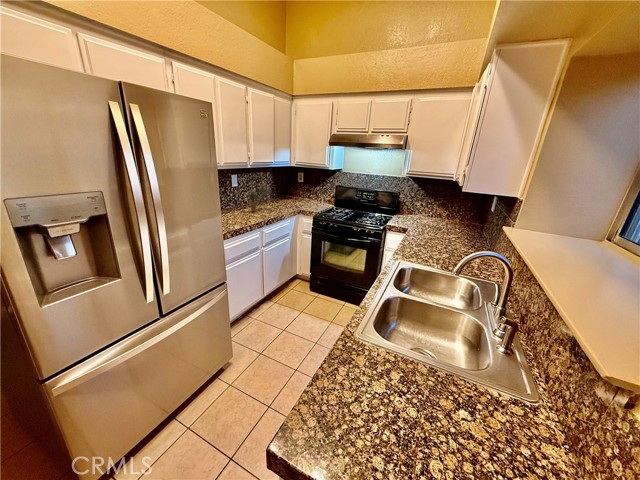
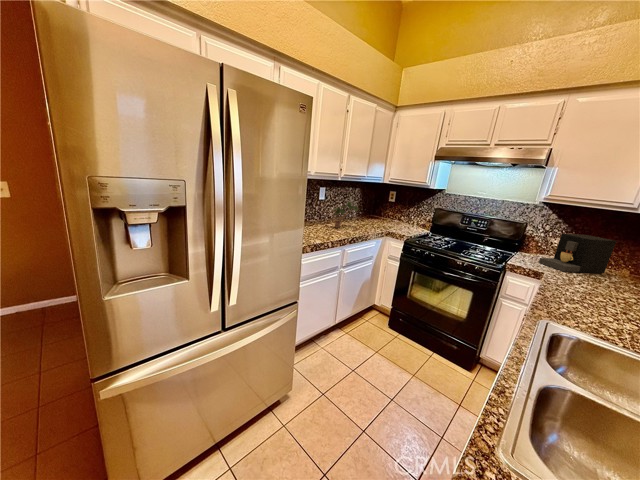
coffee maker: none [407,198,449,226] -> present [539,234,616,273]

